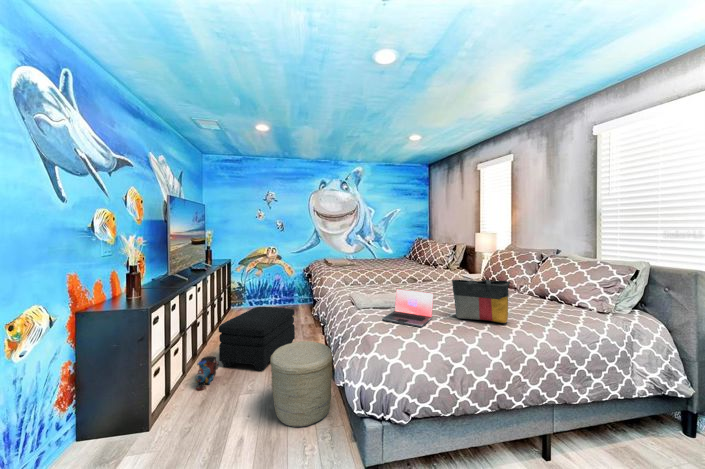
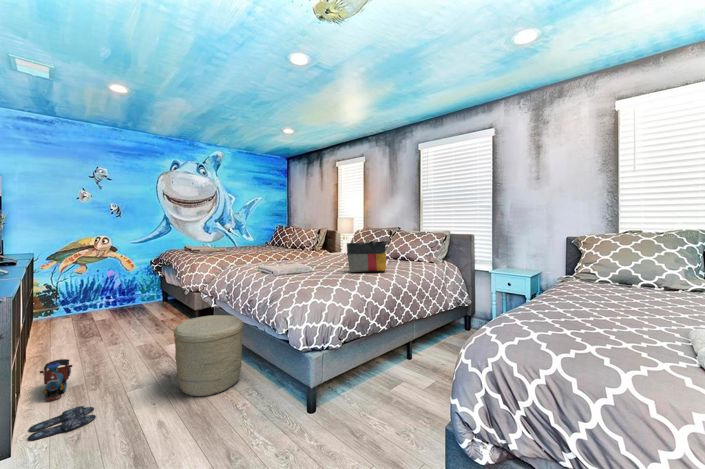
laptop: present [382,289,433,327] -> none [295,254,334,279]
ottoman: present [219,307,295,371] -> none [66,298,164,373]
slippers: none [169,403,216,426] -> present [28,406,96,441]

